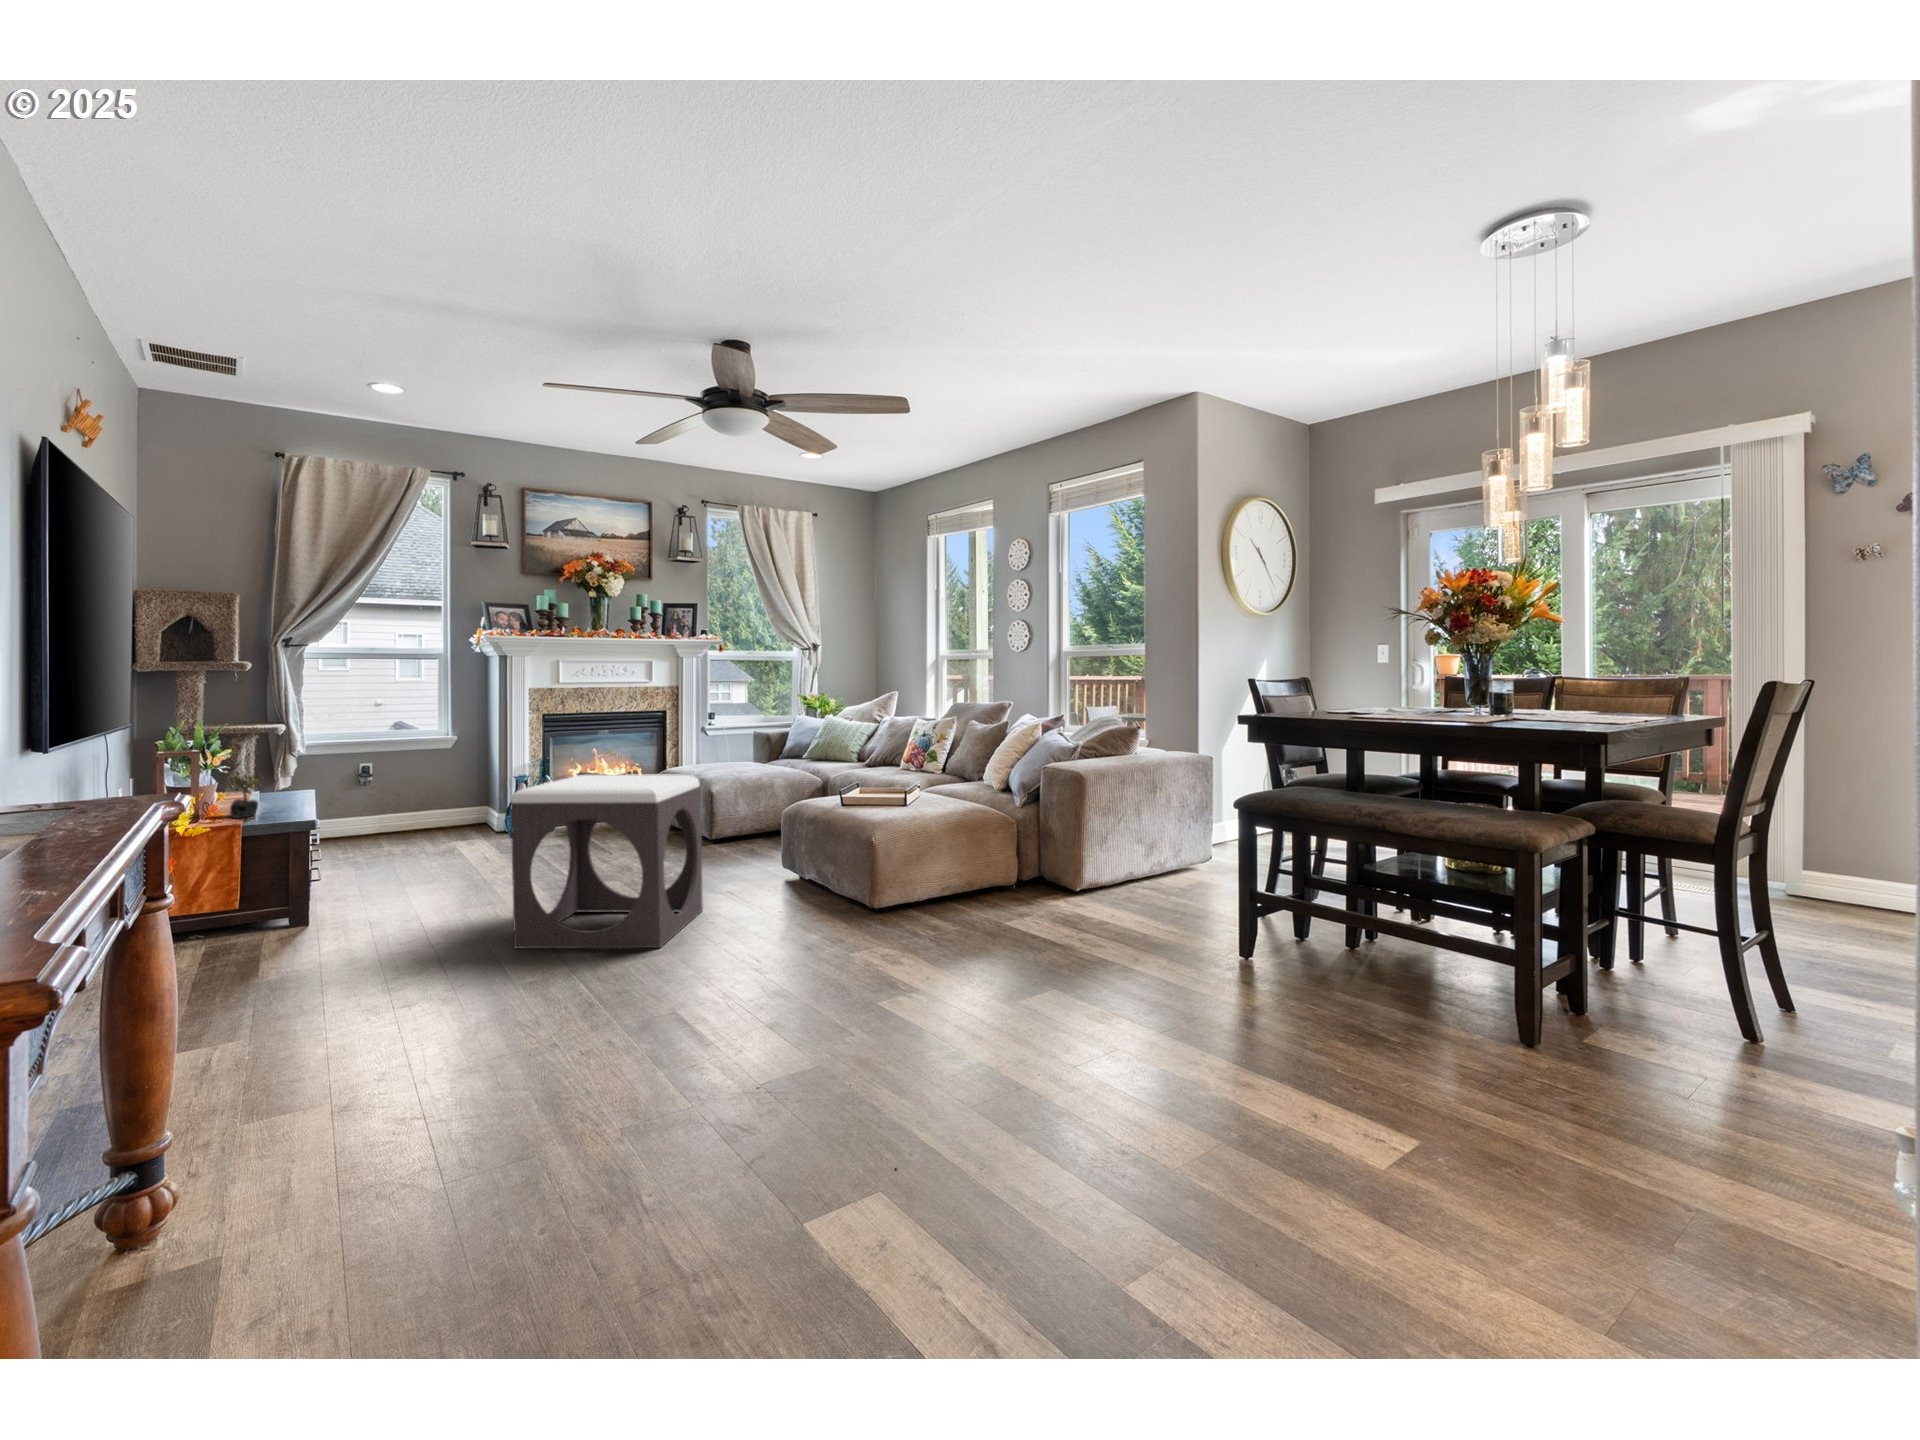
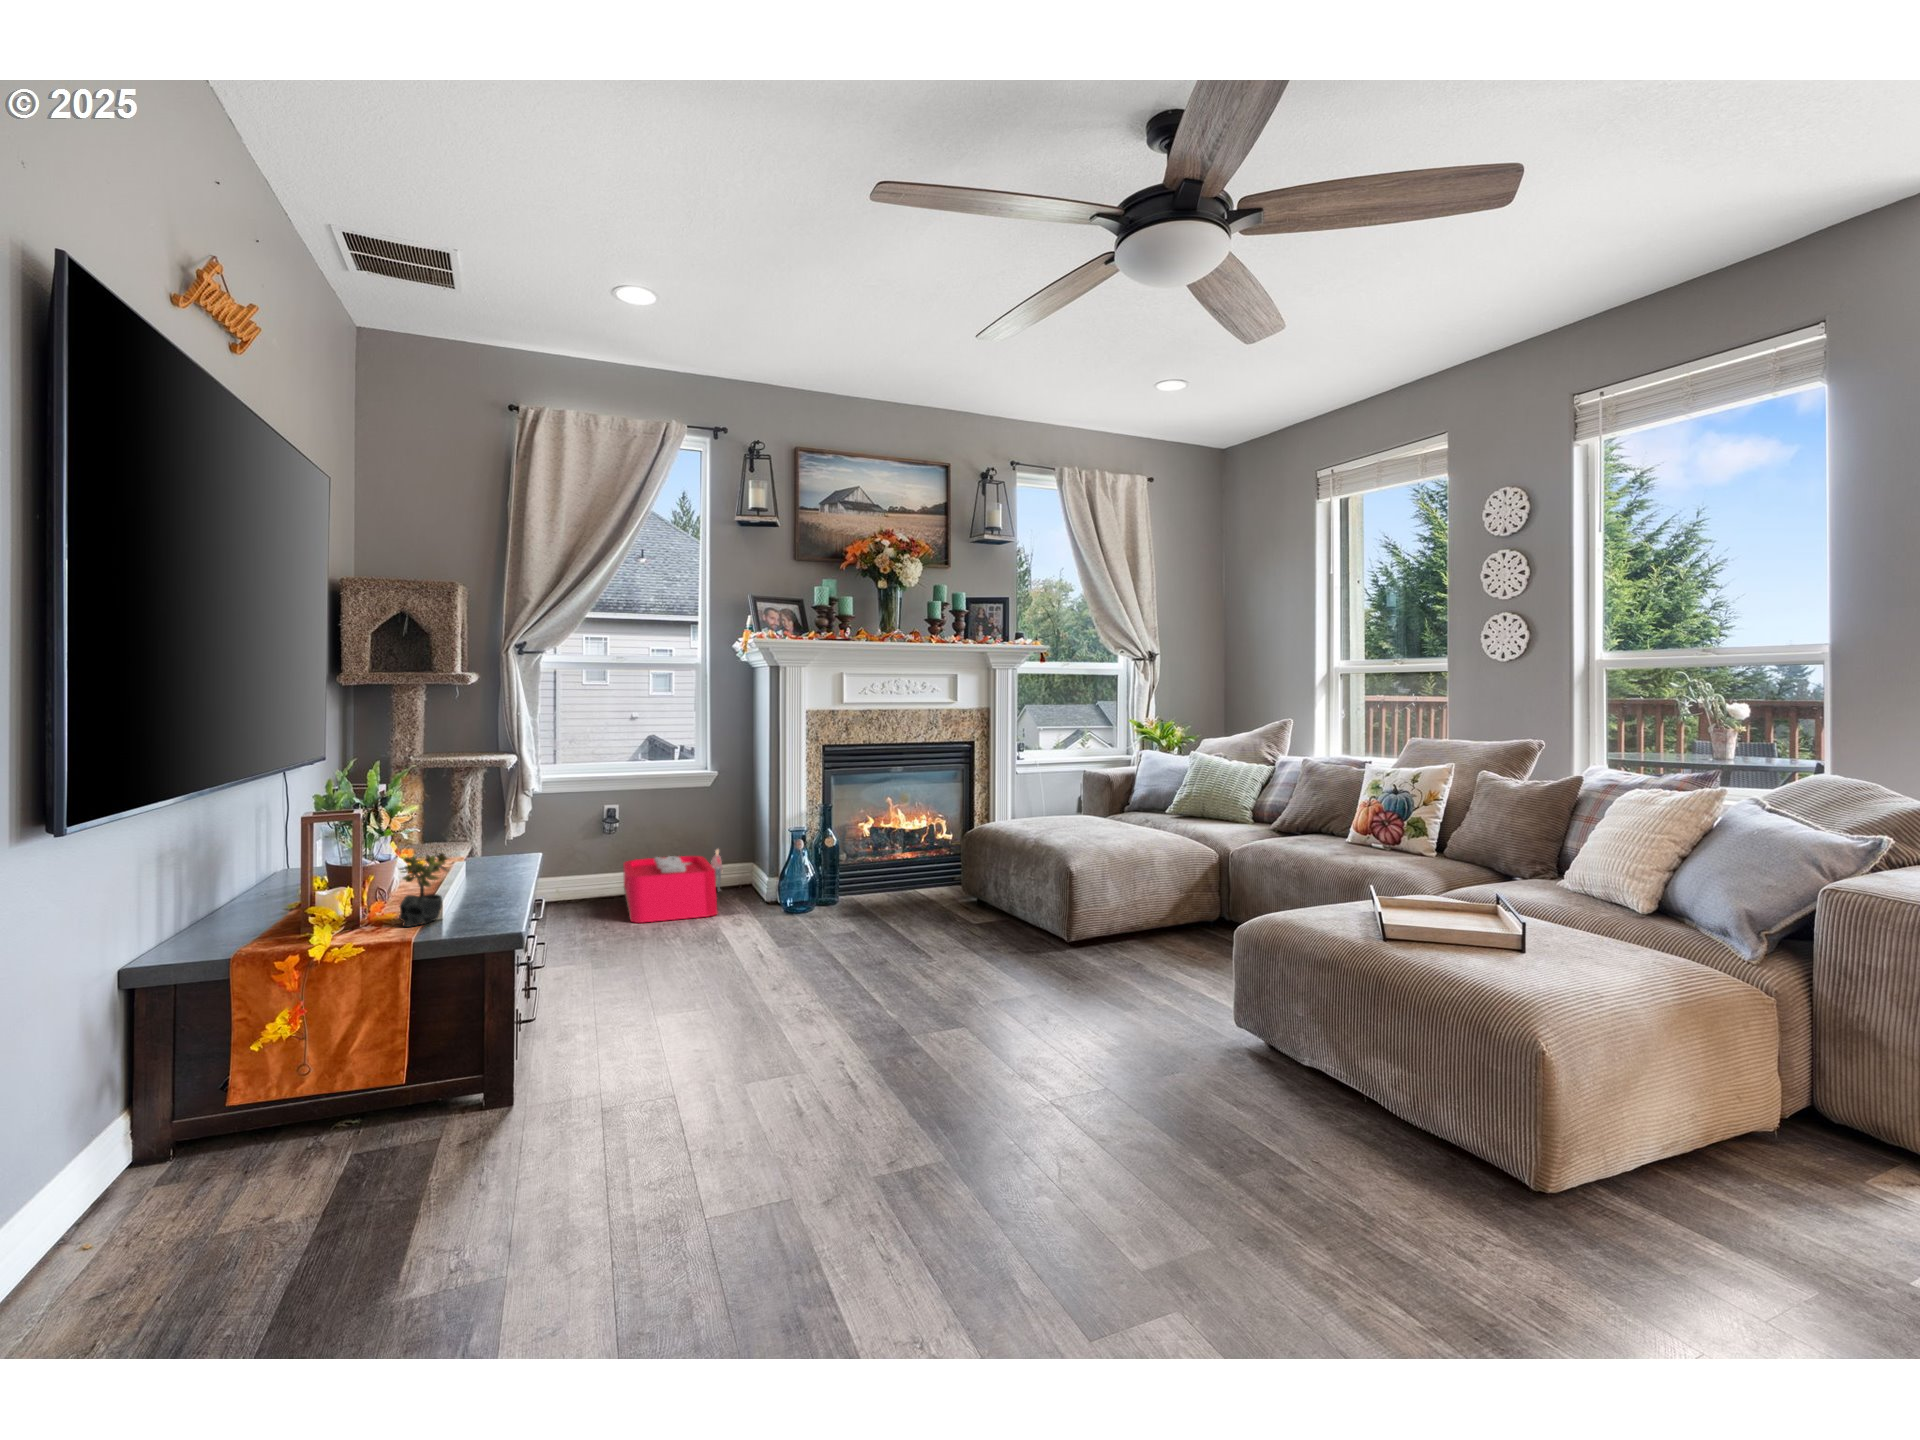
footstool: present [511,774,703,948] -> none [853,876,1169,1300]
storage bin: none [380,794,464,845] -> present [623,849,723,923]

